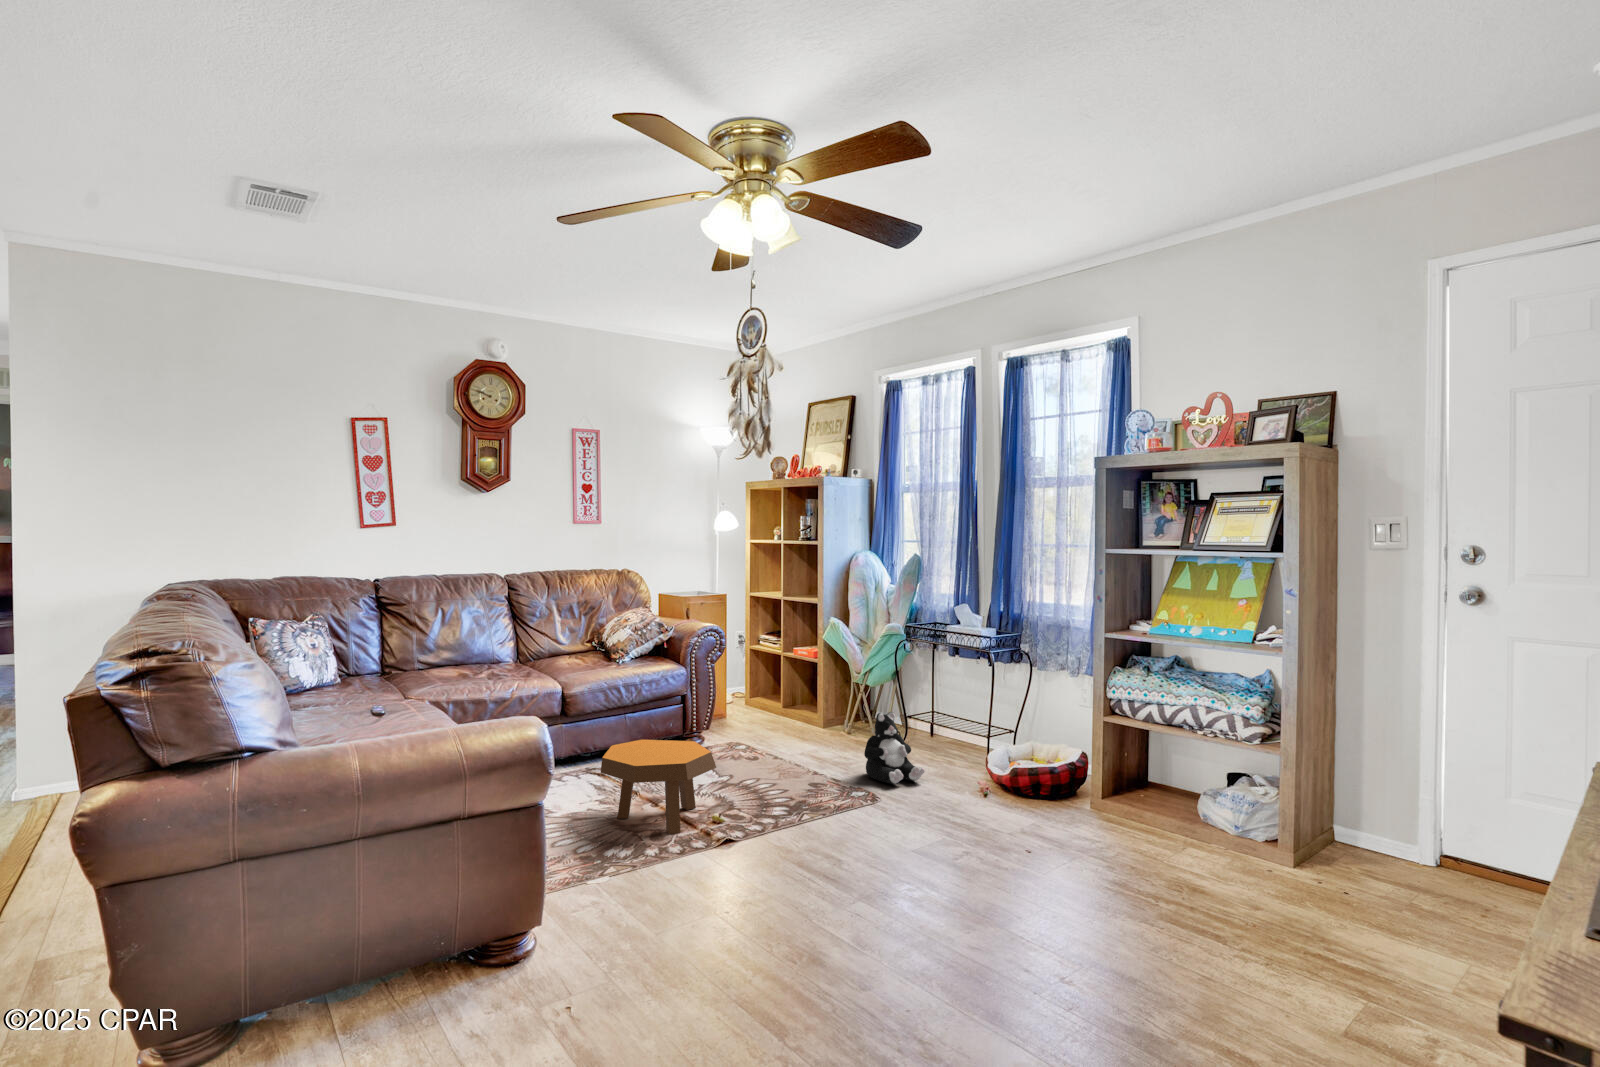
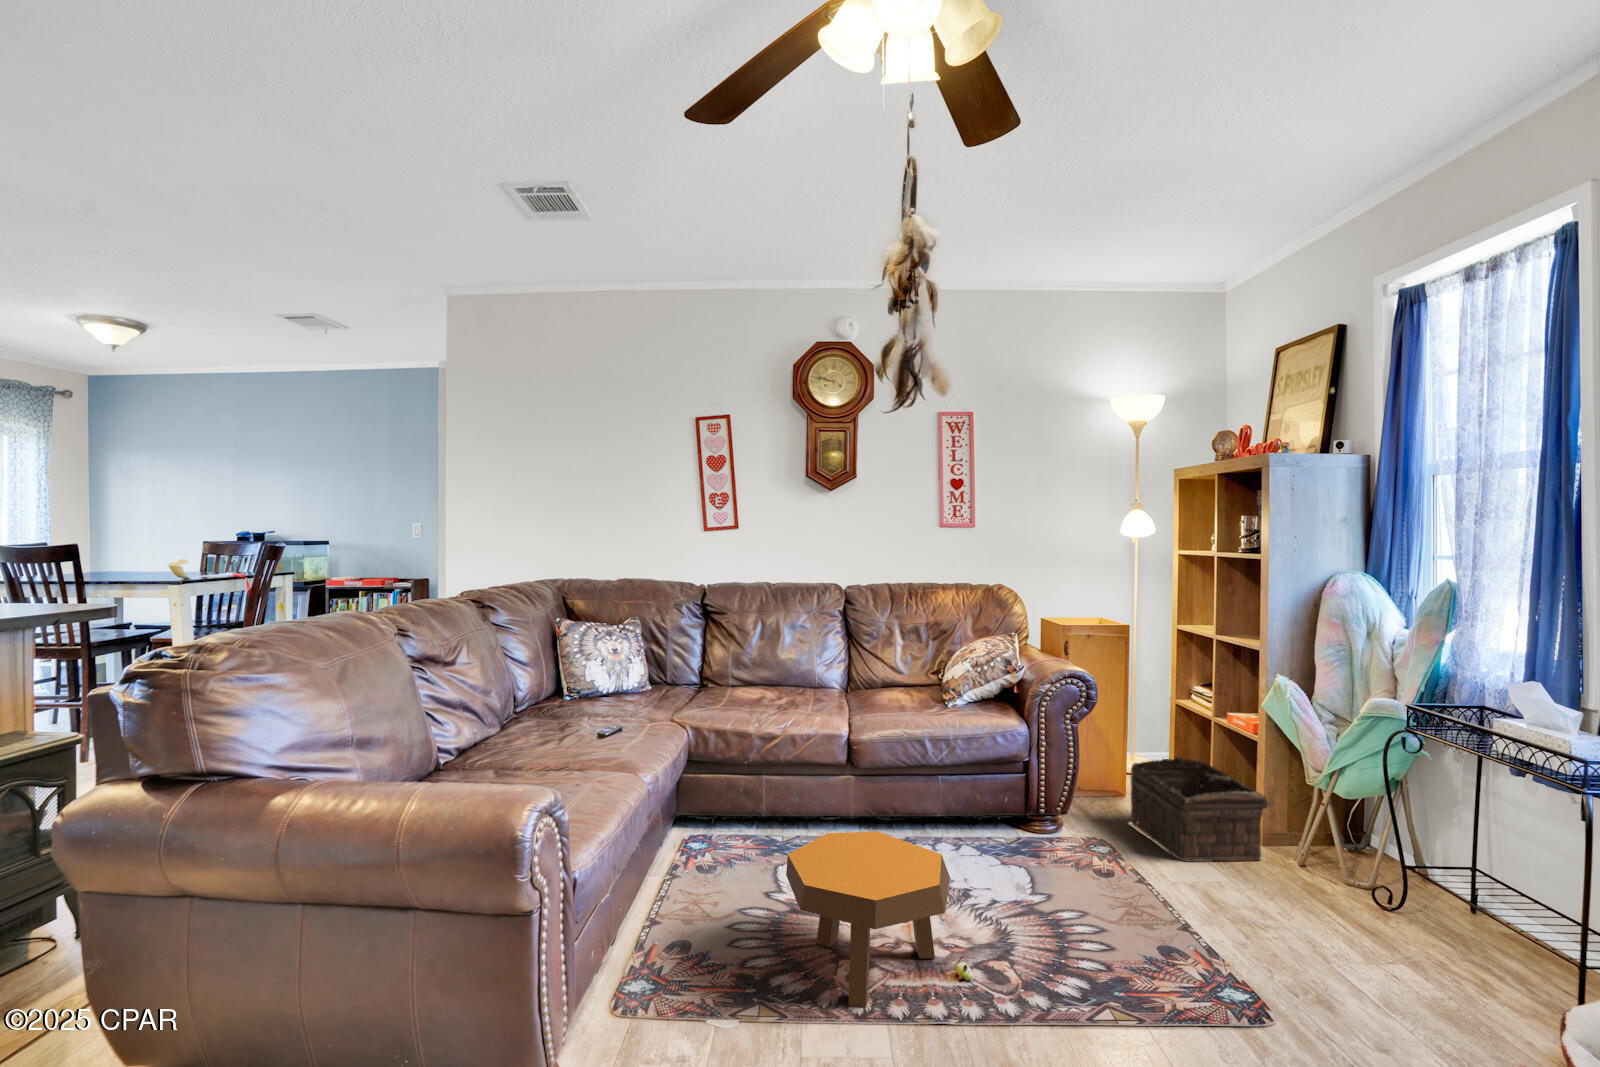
basket: none [744,682,830,745] -> present [1130,757,1268,862]
plush toy: present [864,712,925,784] -> none [1273,869,1406,1026]

